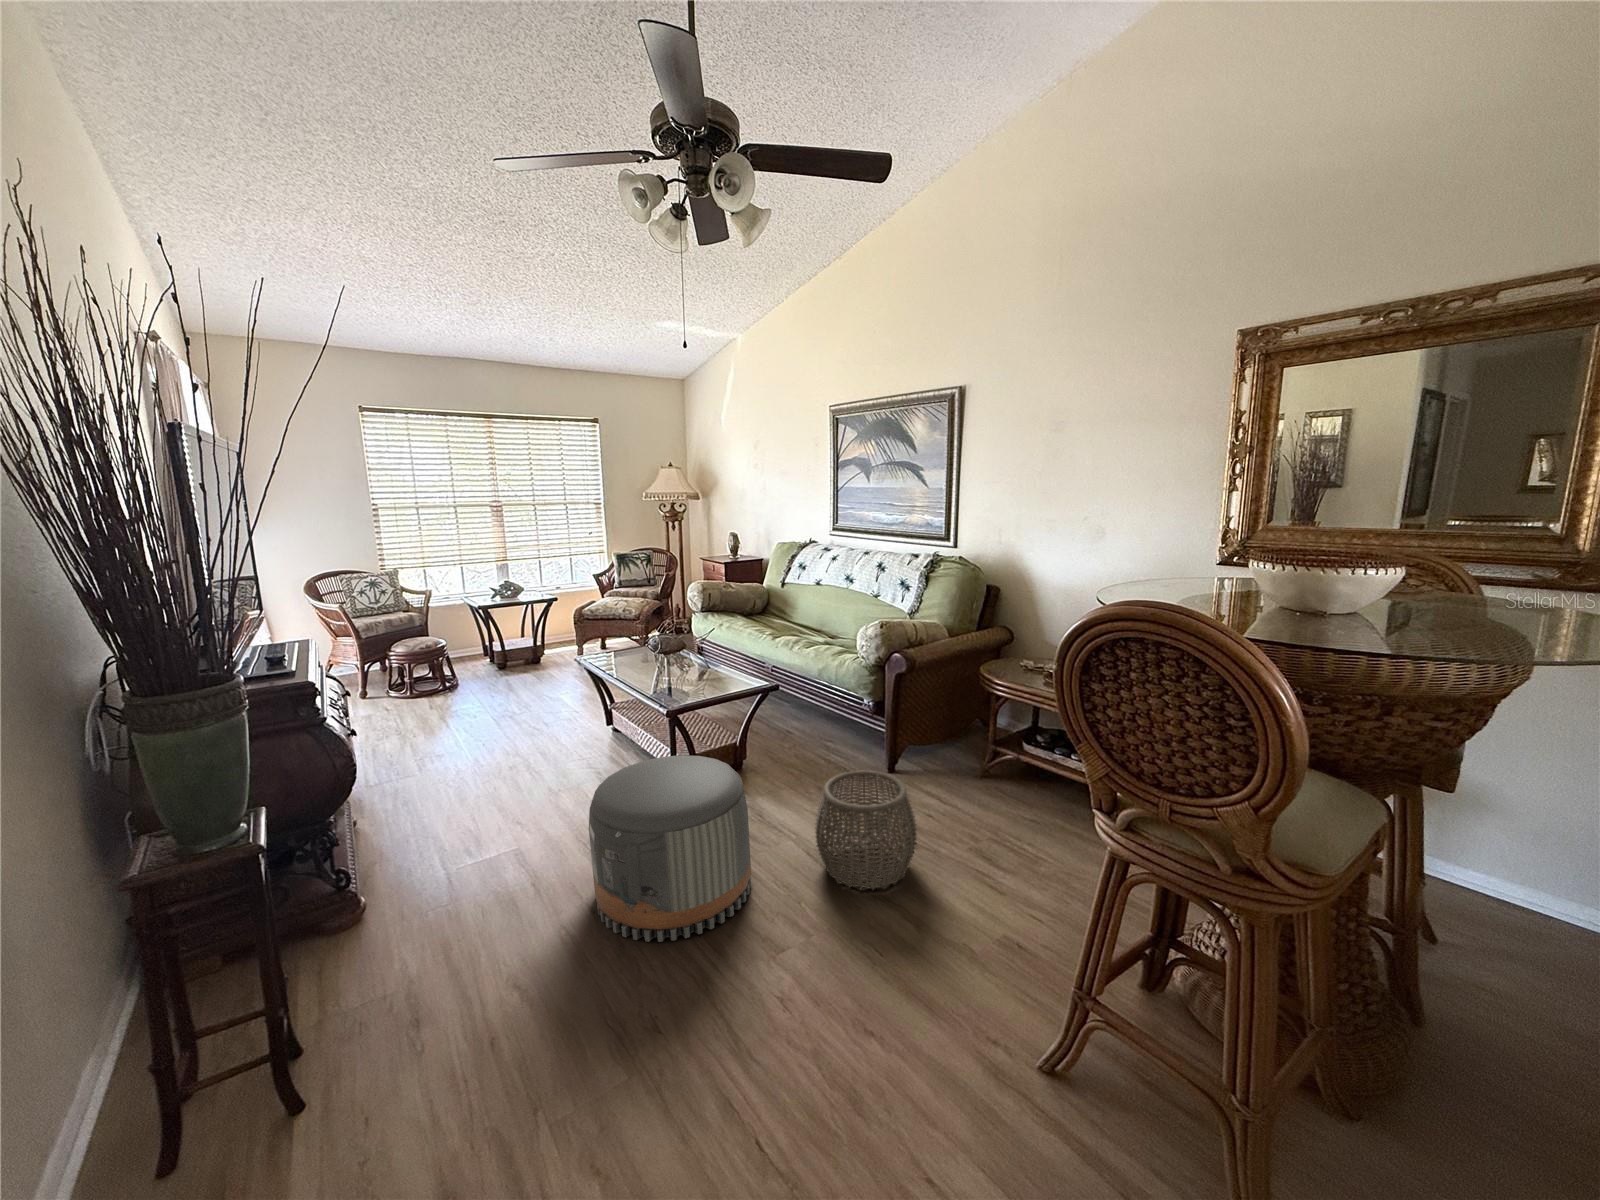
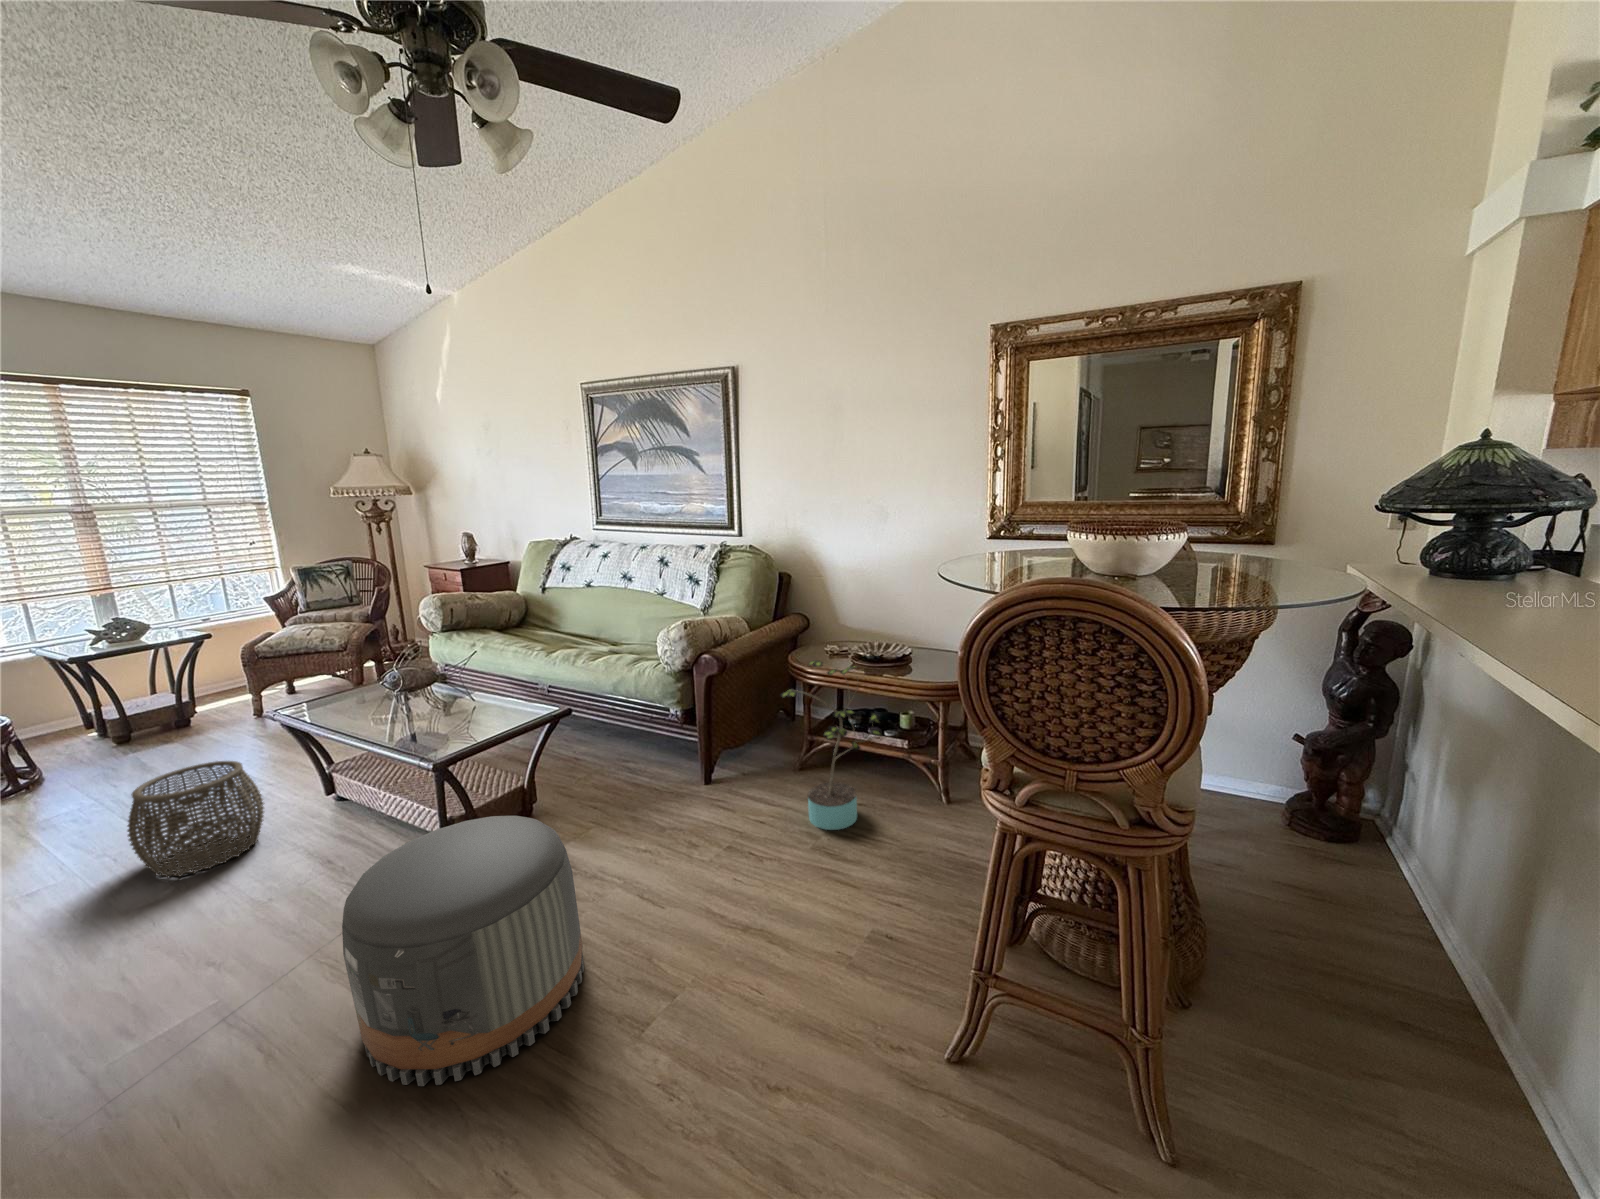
potted plant: none [954,671,1055,839] -> present [781,660,881,830]
woven basket: present [815,771,917,890] -> present [127,761,264,877]

